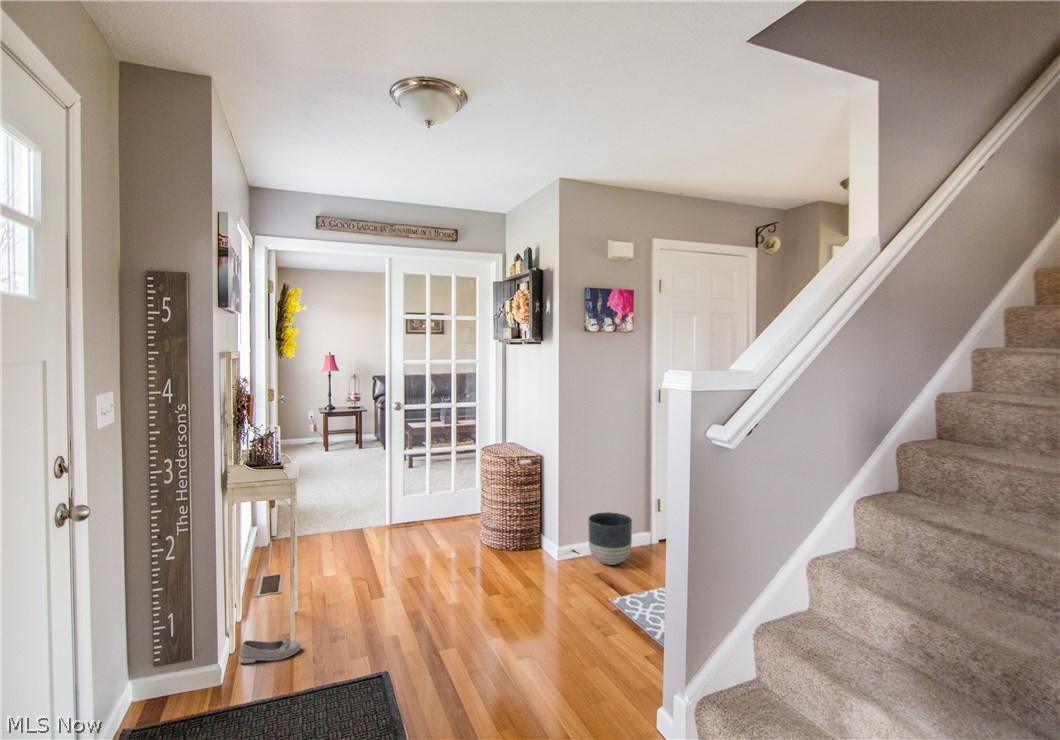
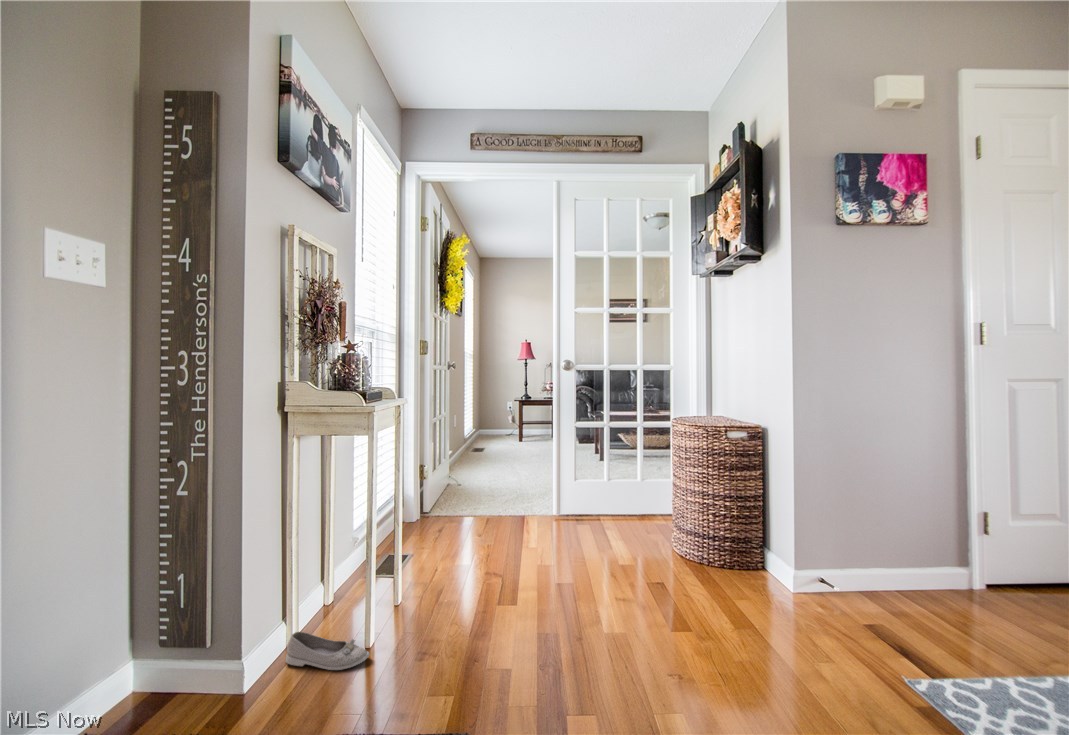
planter: present [588,512,632,565] -> none [850,524,941,618]

